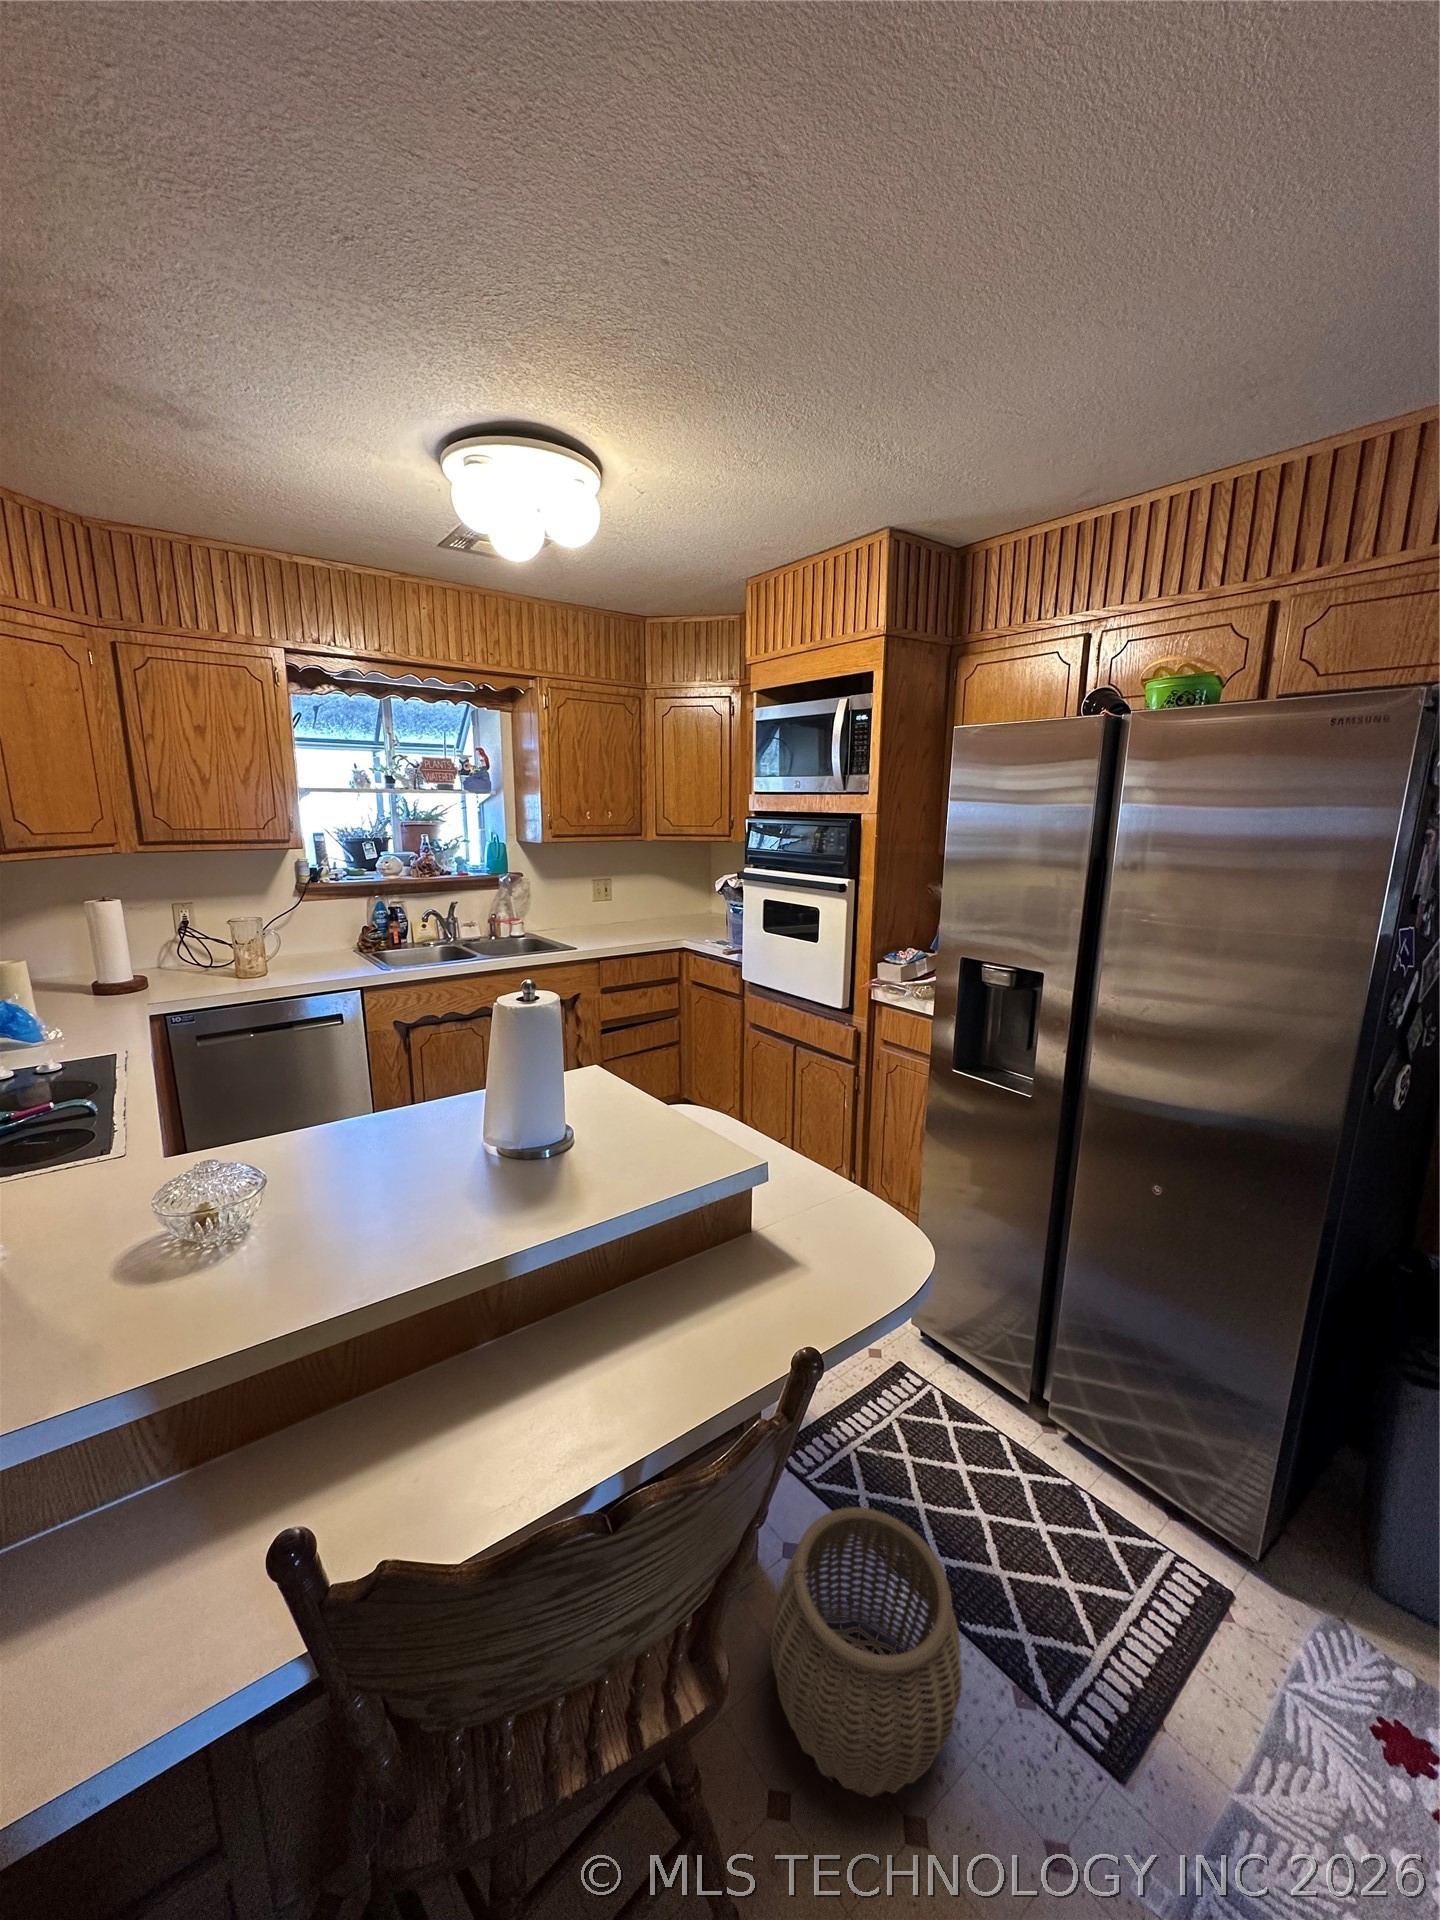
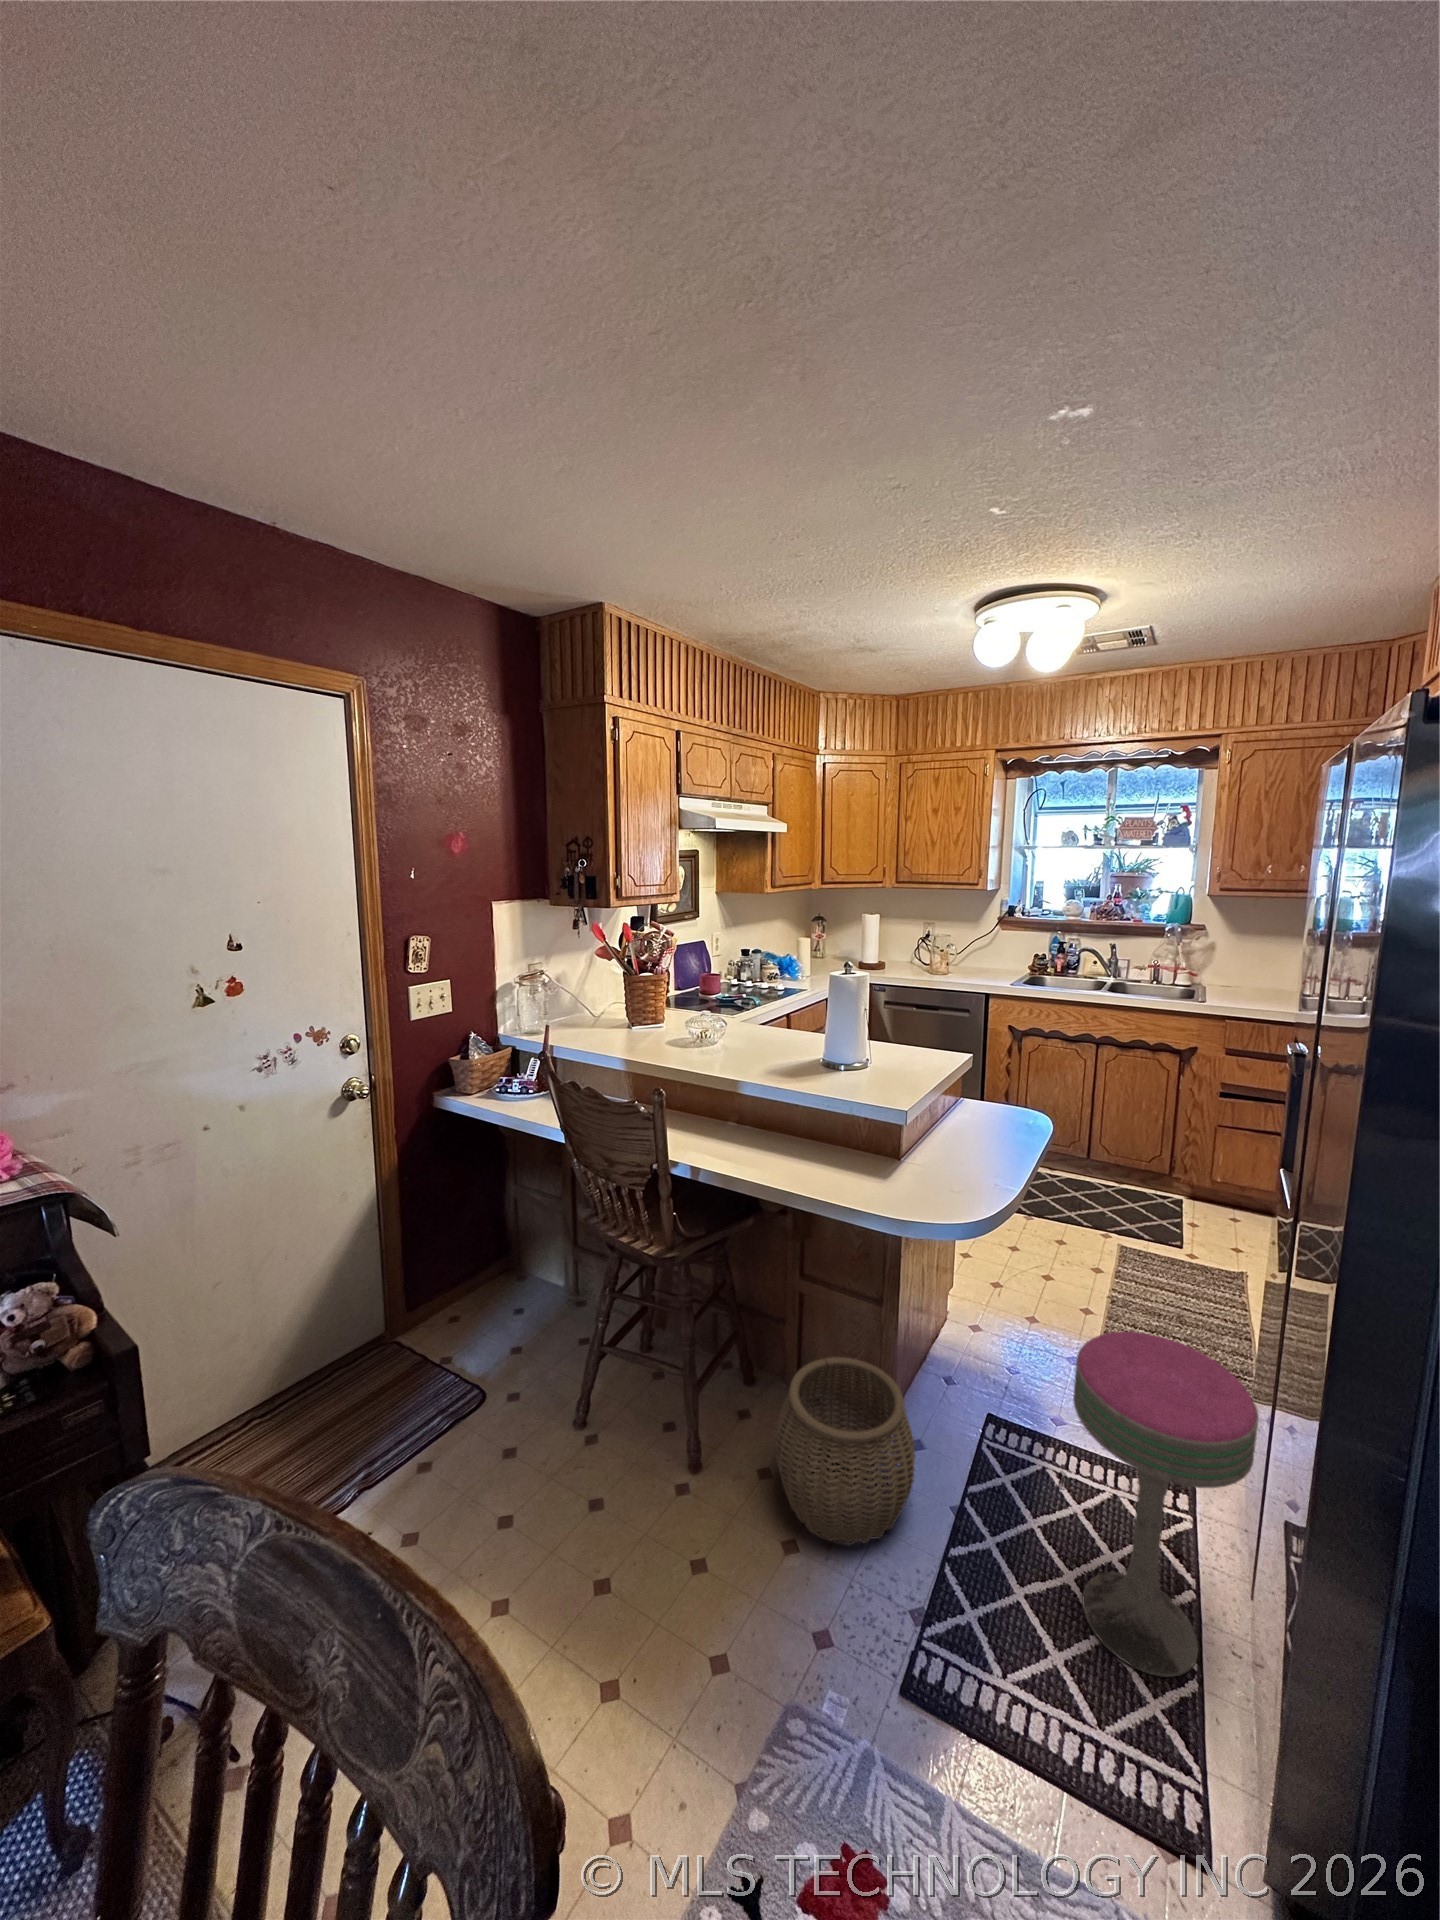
bar stool: none [975,1250,1130,1534] -> present [1073,1332,1259,1677]

